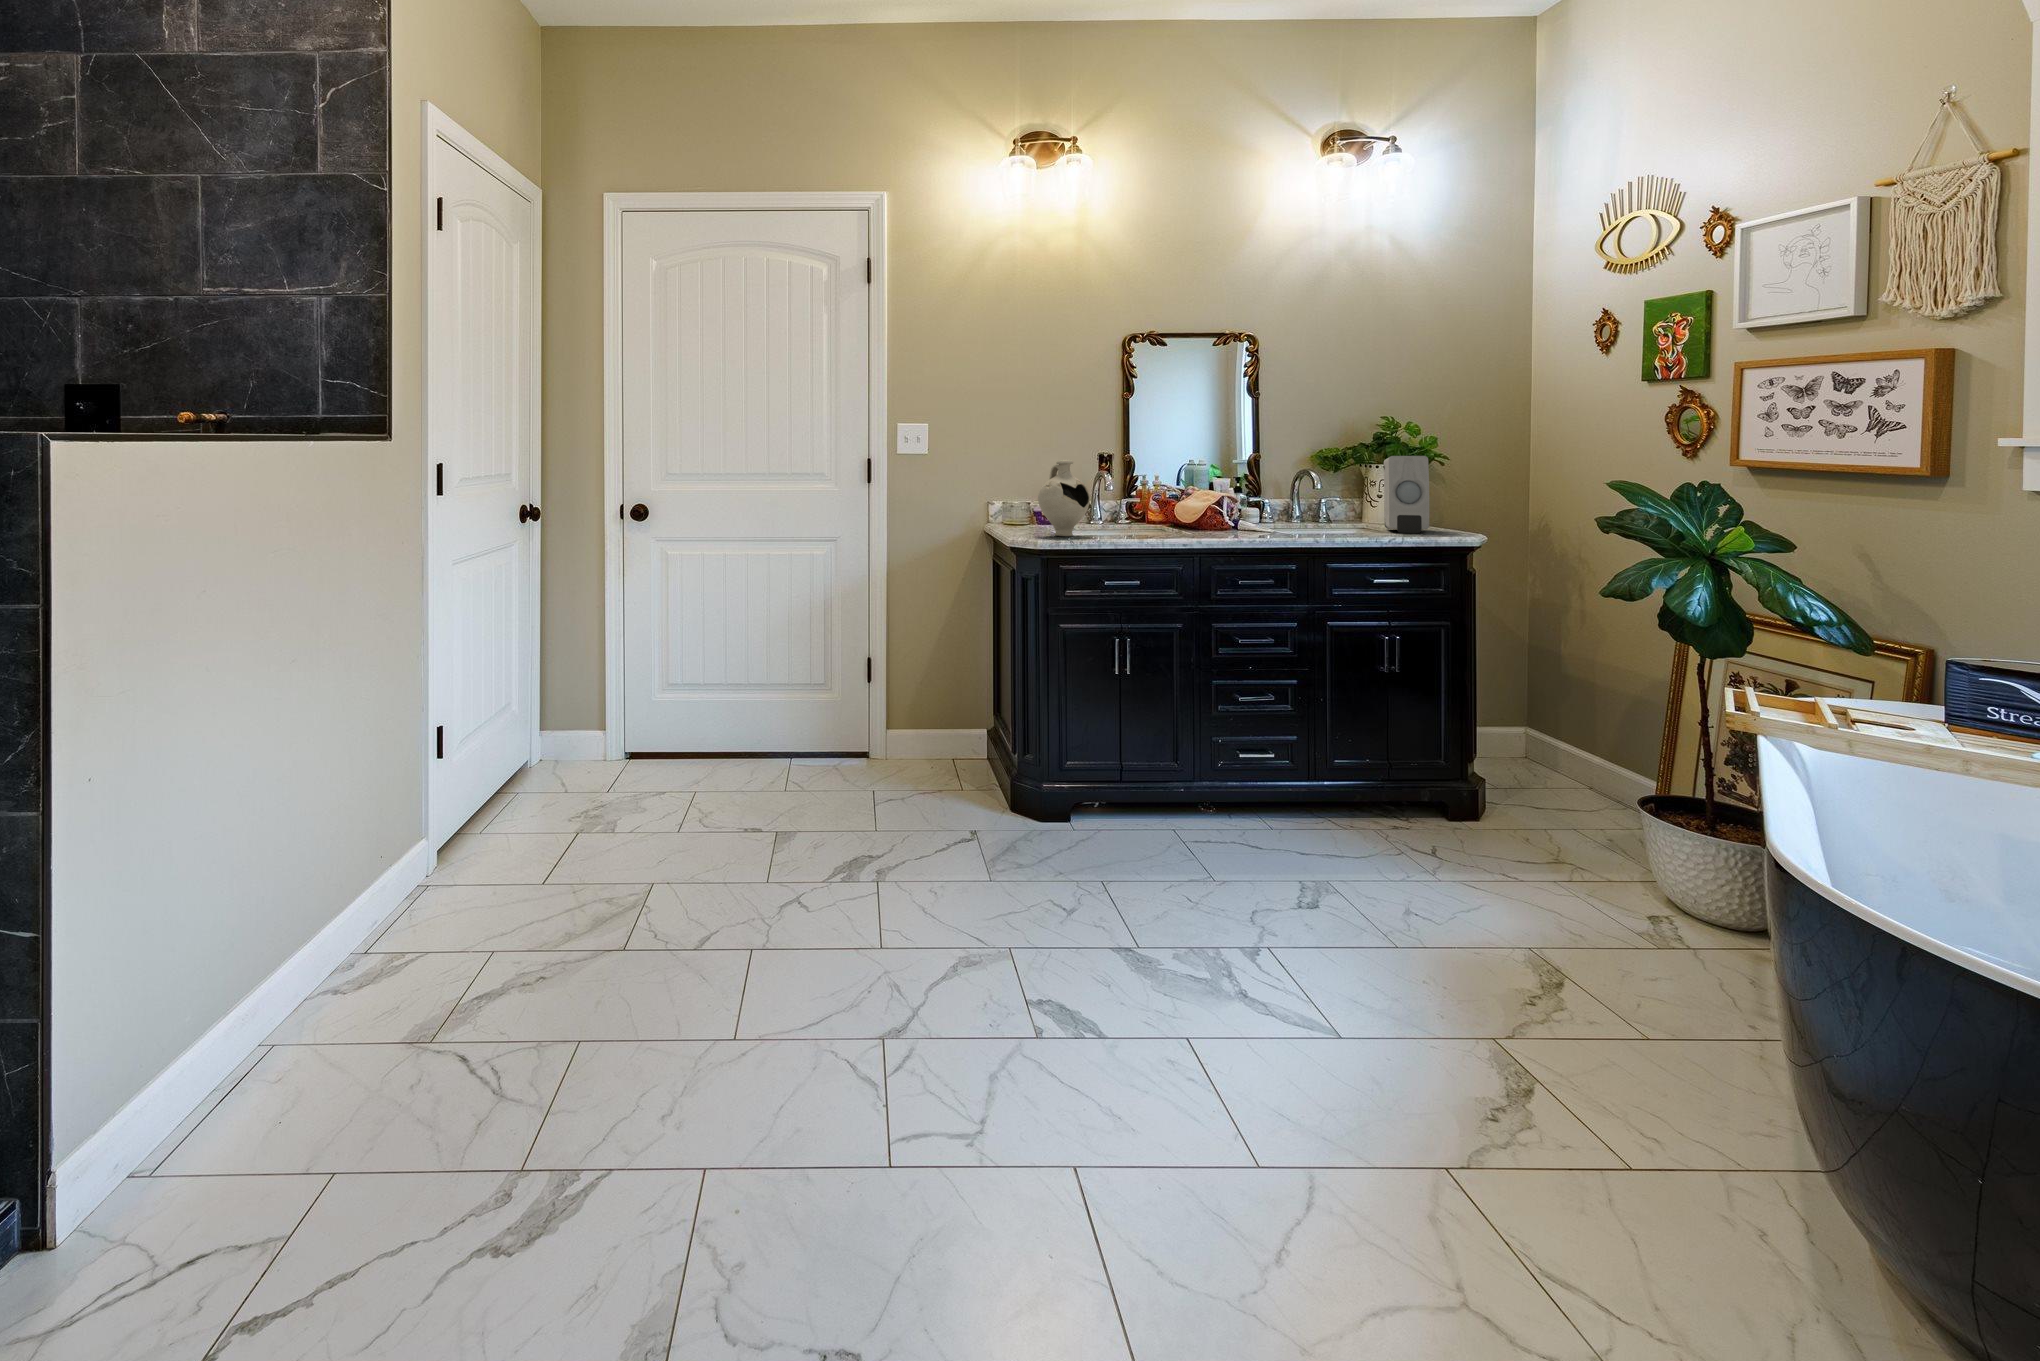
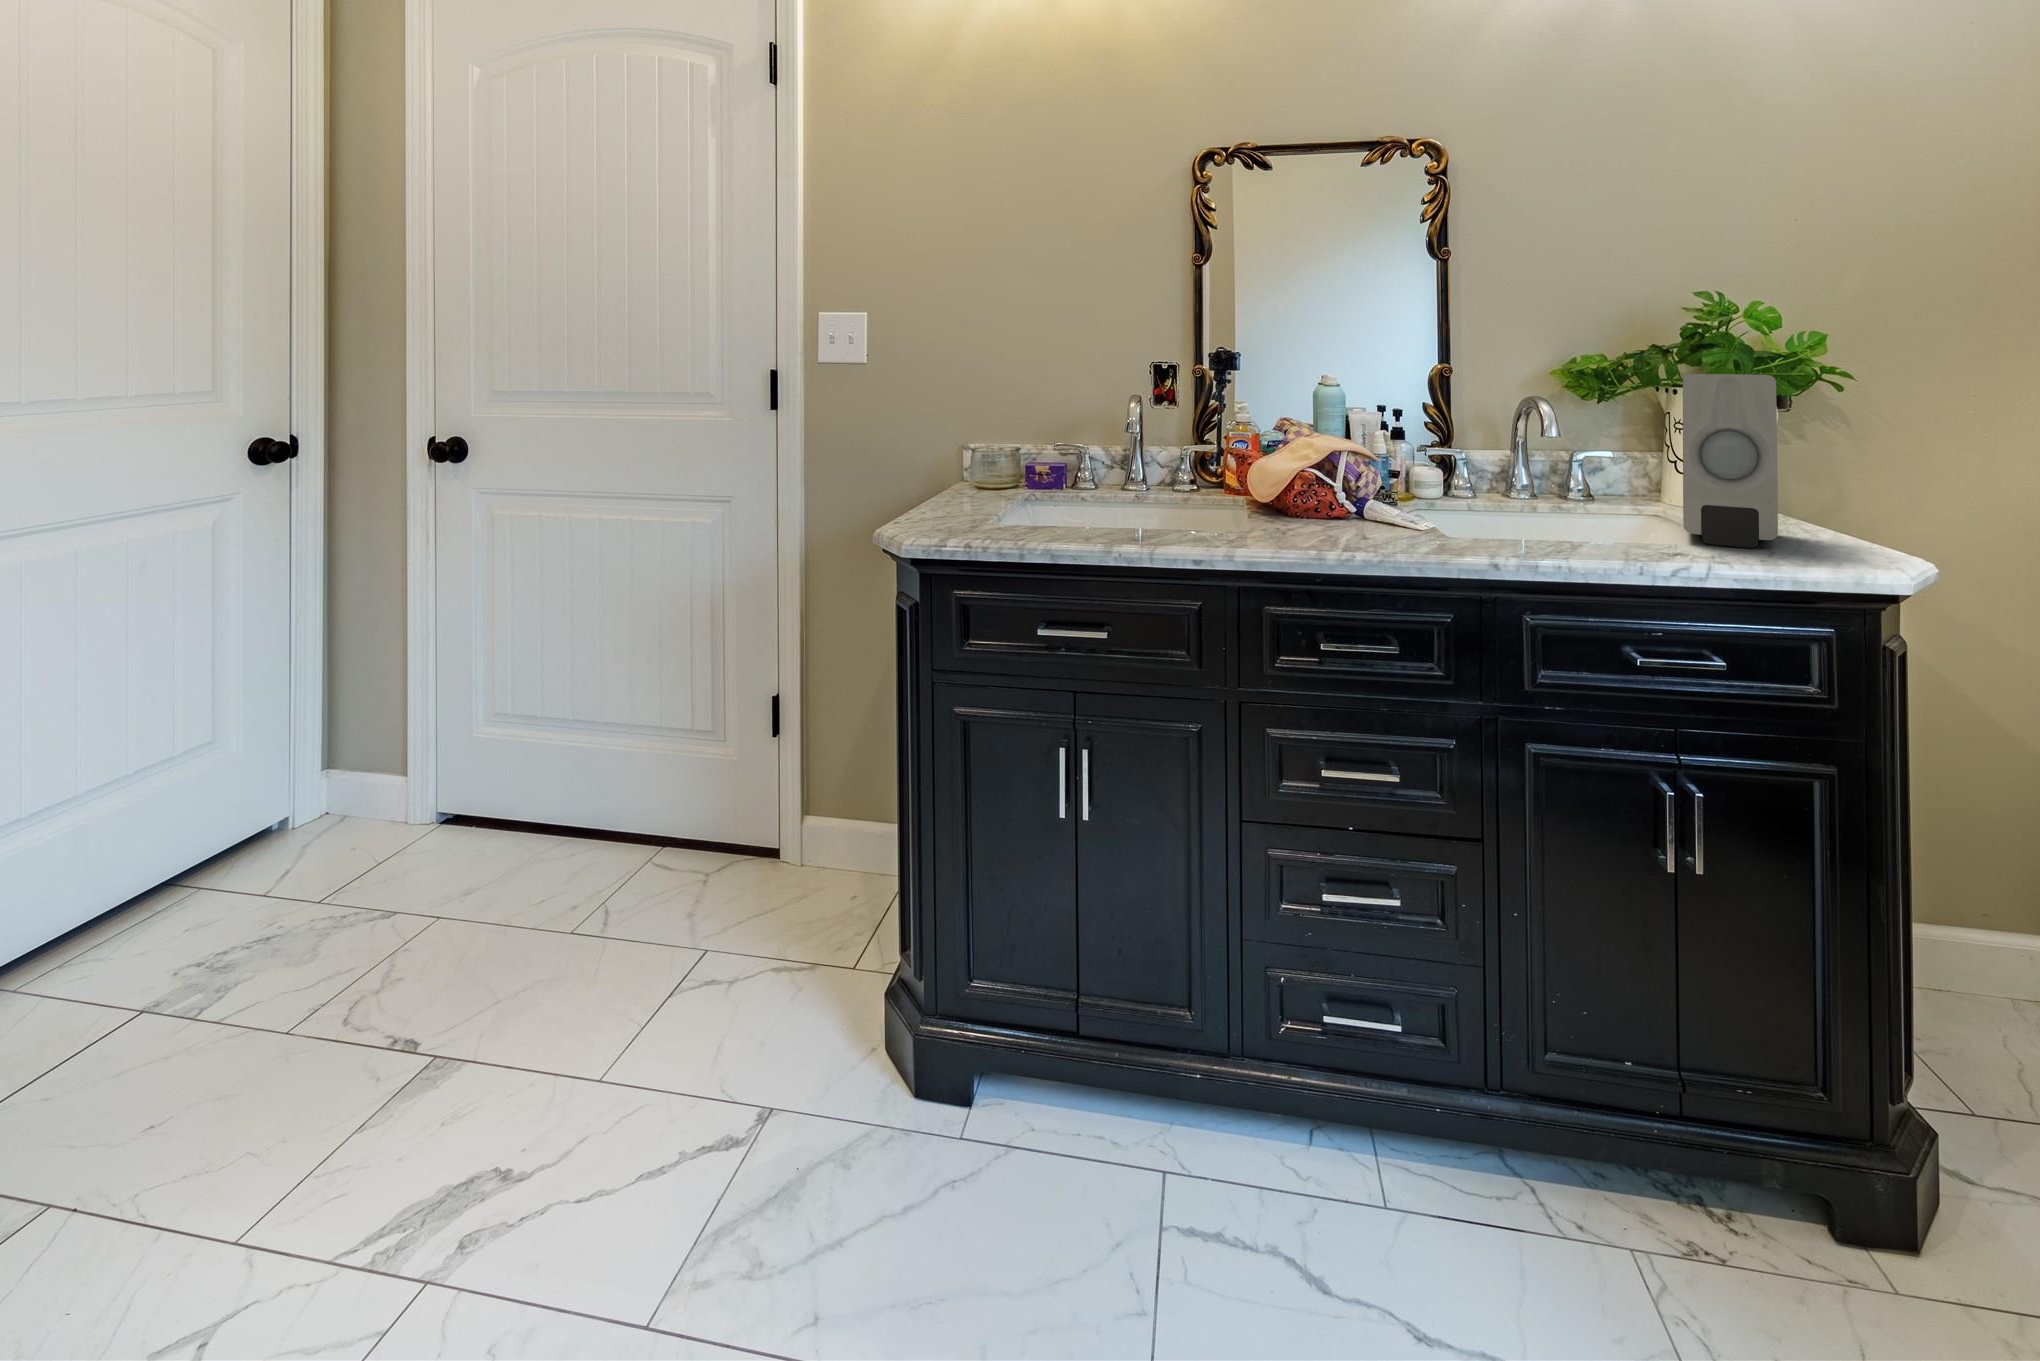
decorative vase: present [1038,460,1090,536] -> none [958,377,1055,523]

